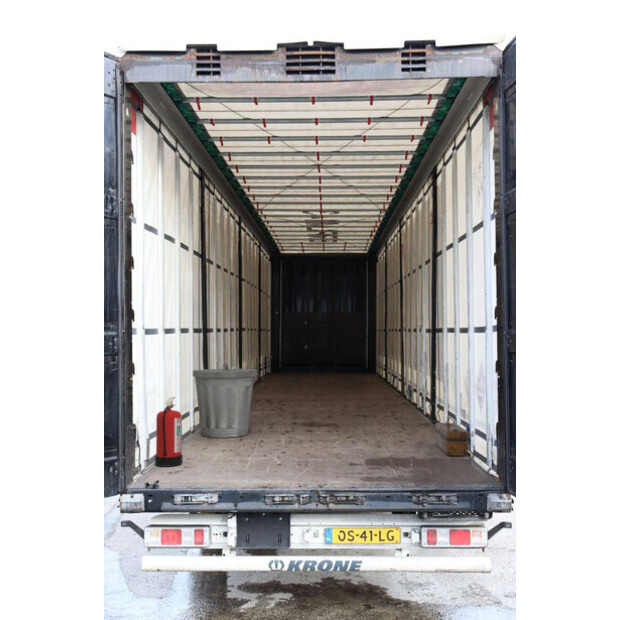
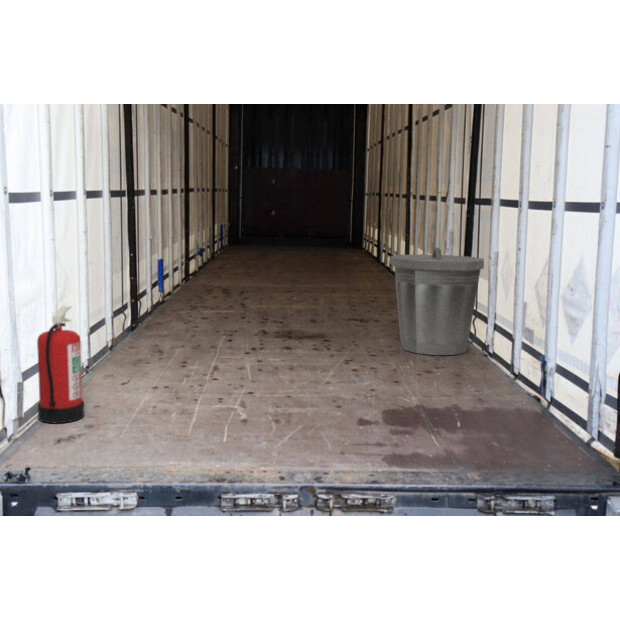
trash can: present [193,363,257,438] -> present [390,248,484,355]
toolbox: present [435,416,469,456] -> none [481,338,544,404]

